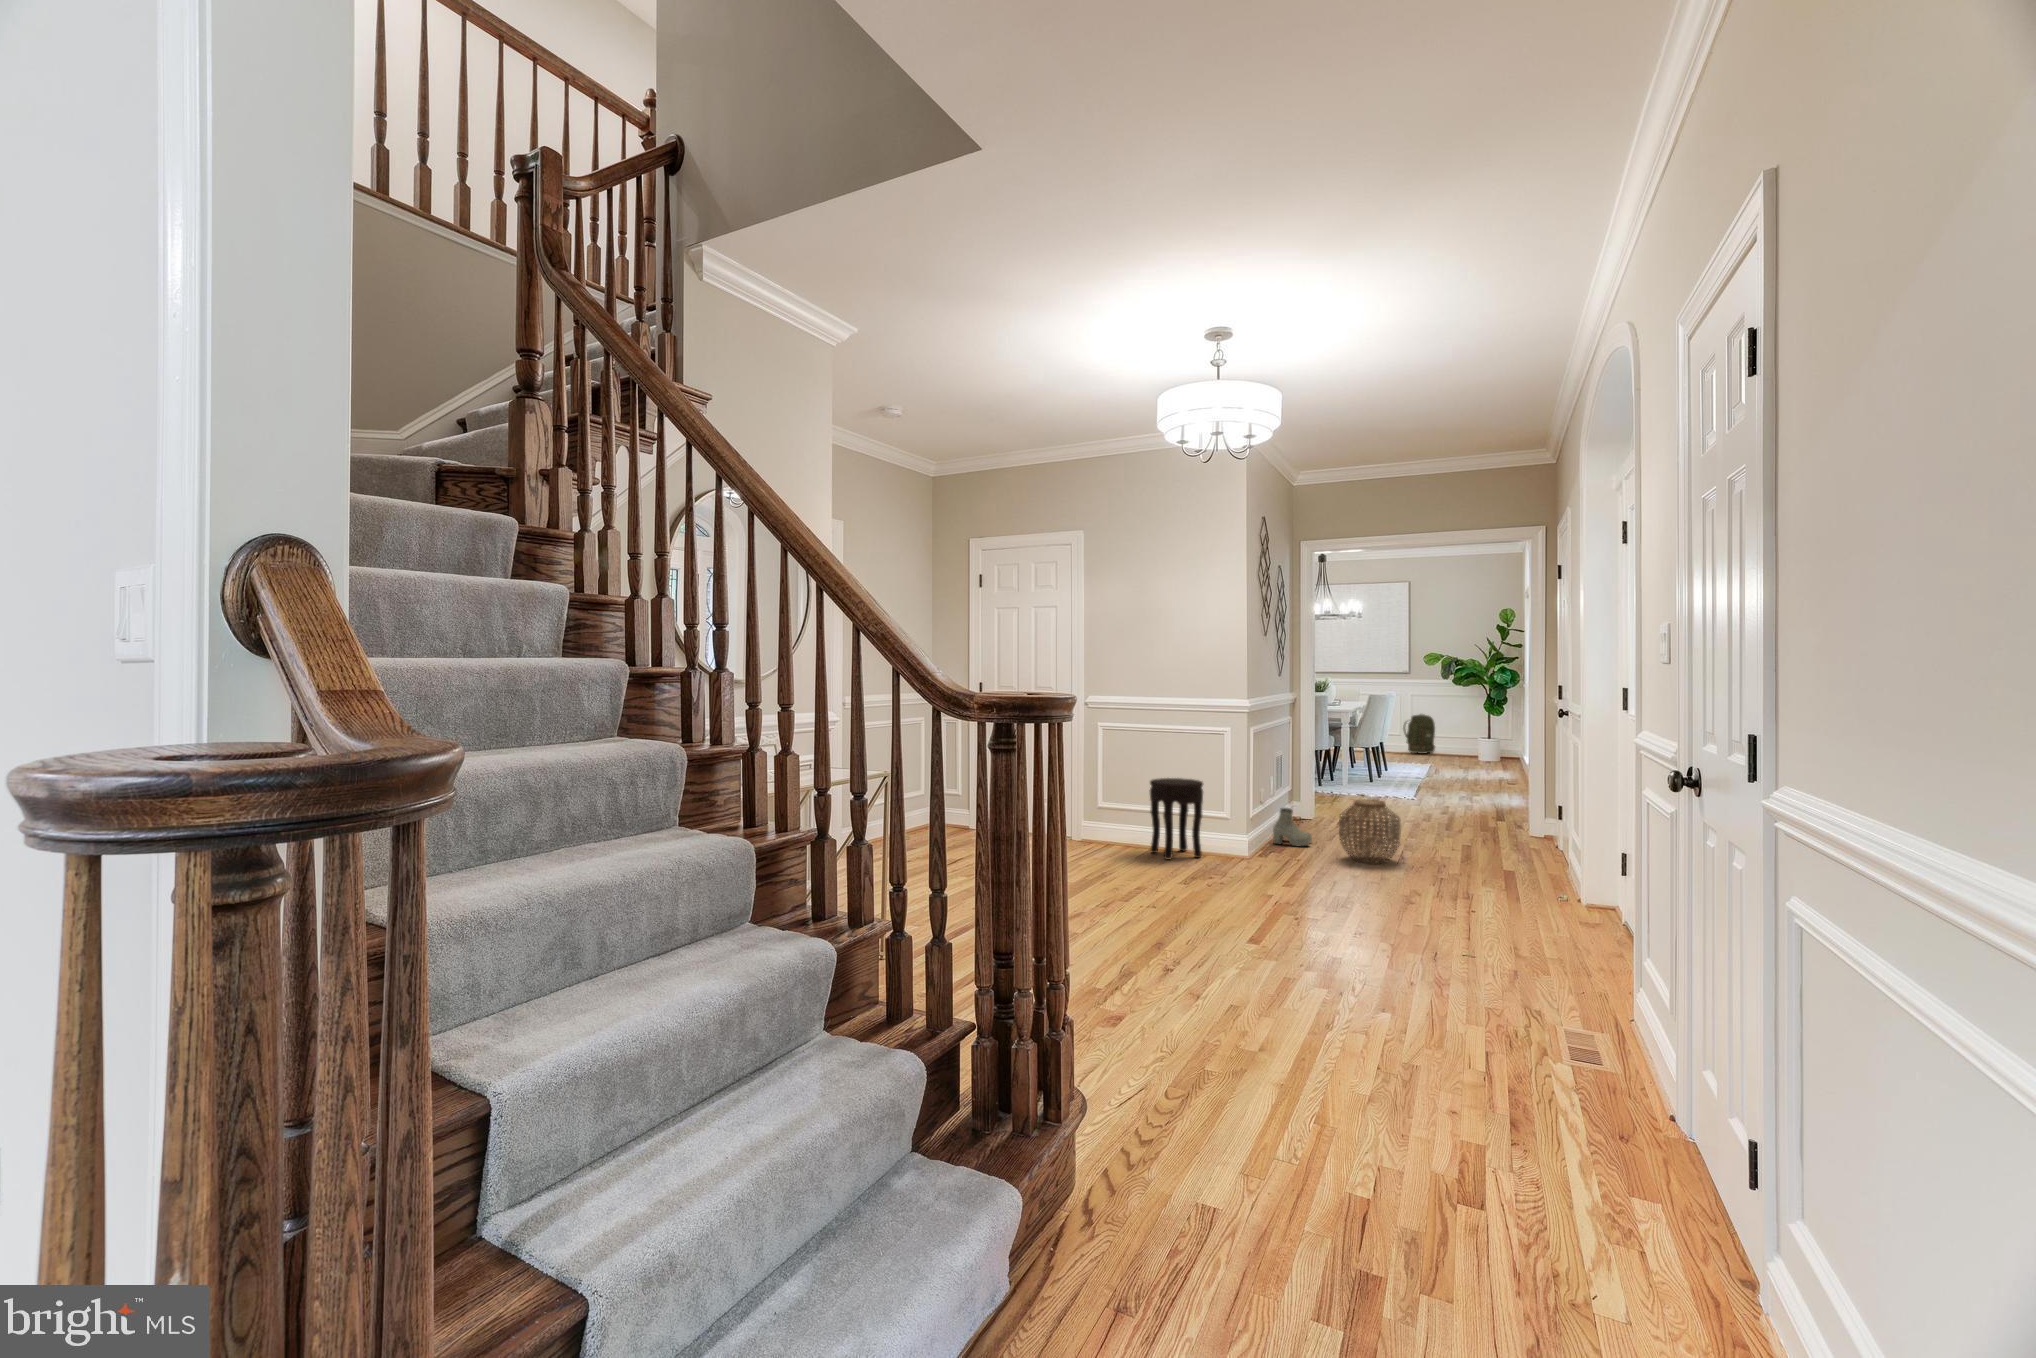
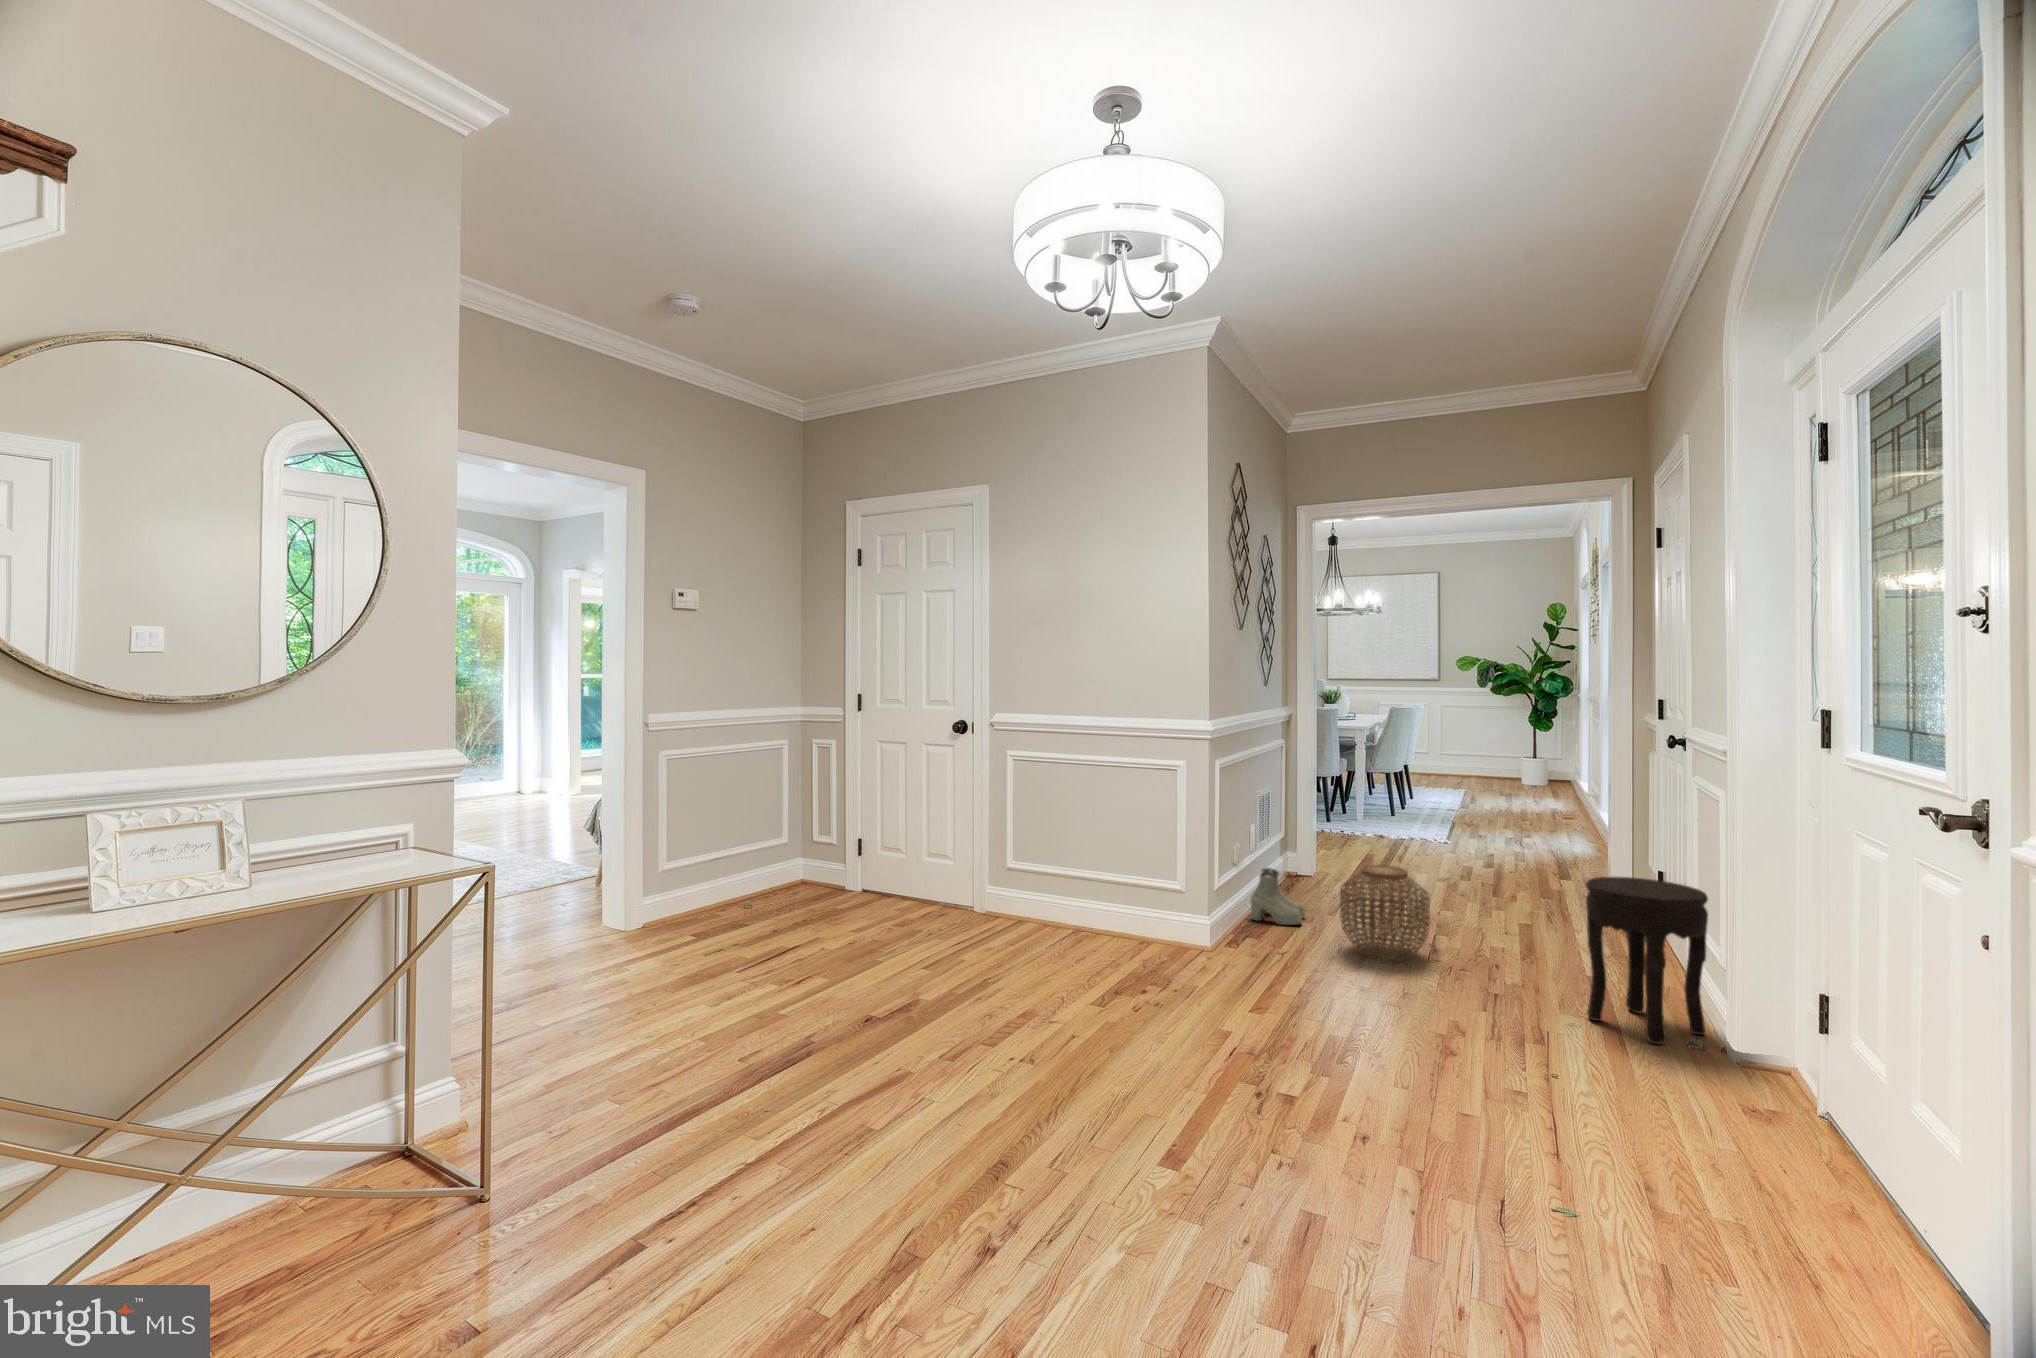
backpack: present [1403,714,1435,754] -> none [1432,728,1470,774]
side table: present [1150,778,1203,859] -> present [1586,877,1708,1044]

